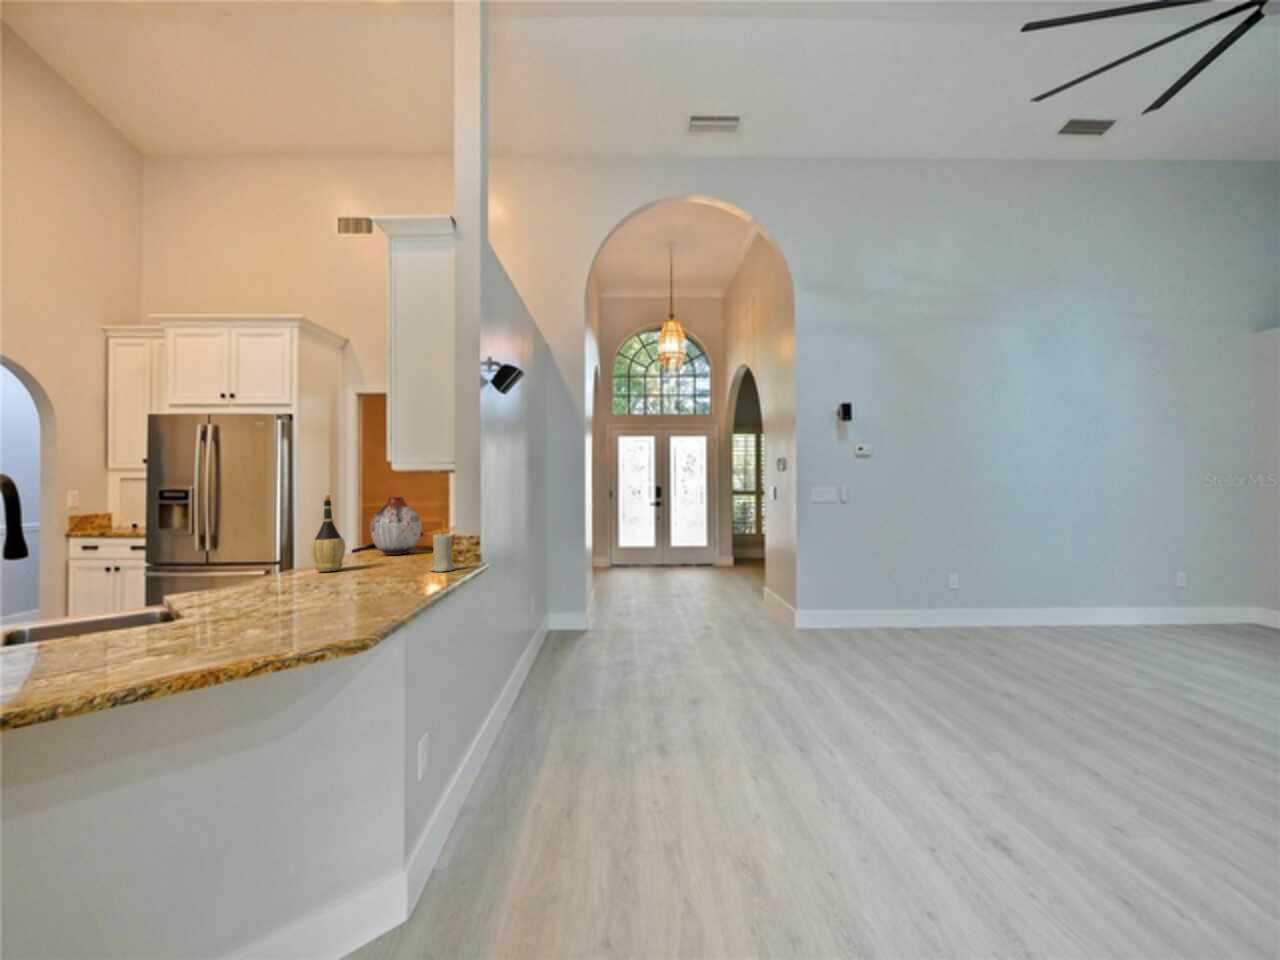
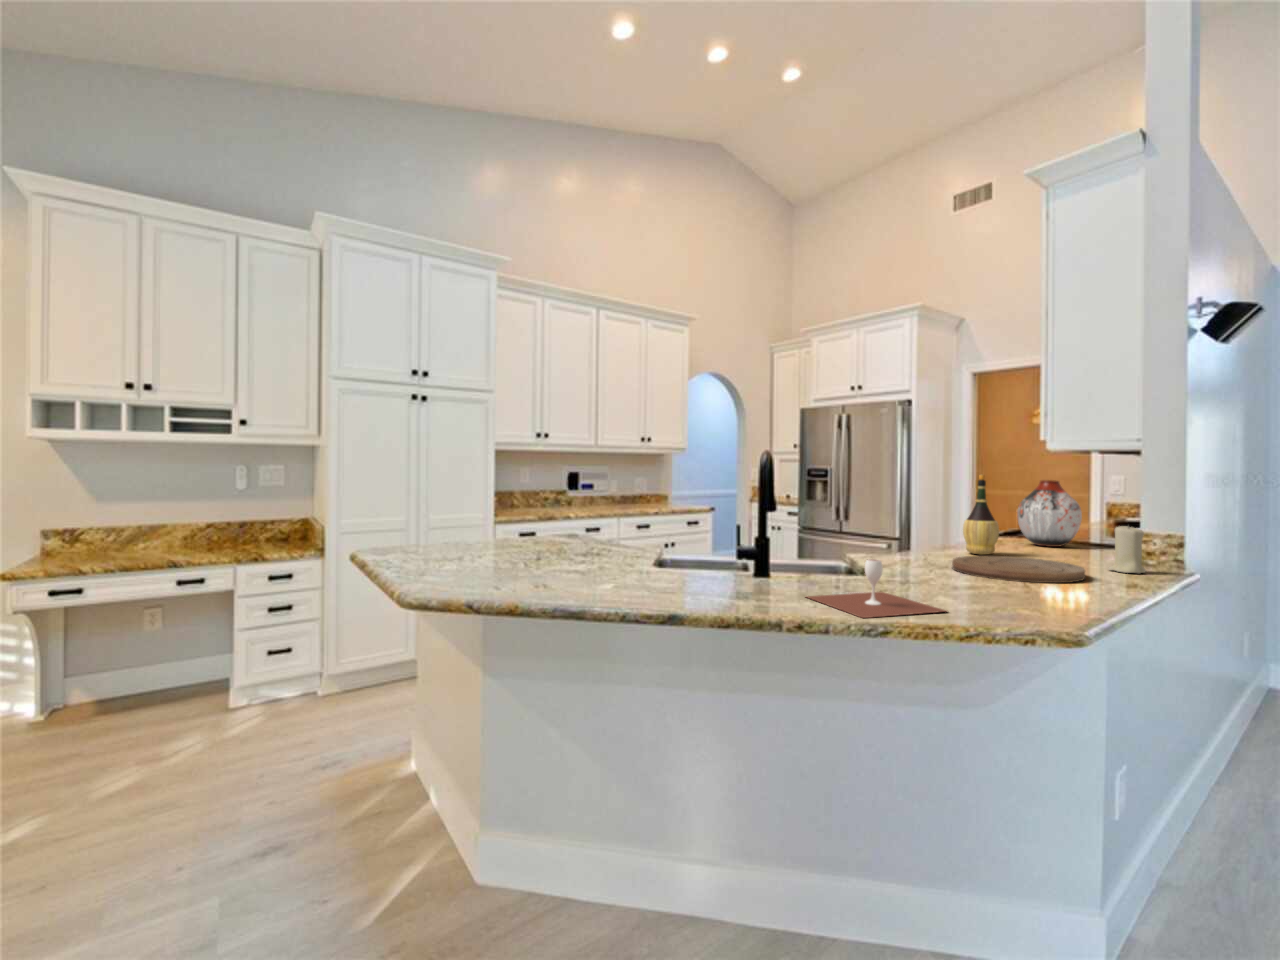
cutting board: none [288,570,406,597] -> present [952,556,1085,583]
wine glass: none [44,604,245,681] -> present [807,559,946,618]

